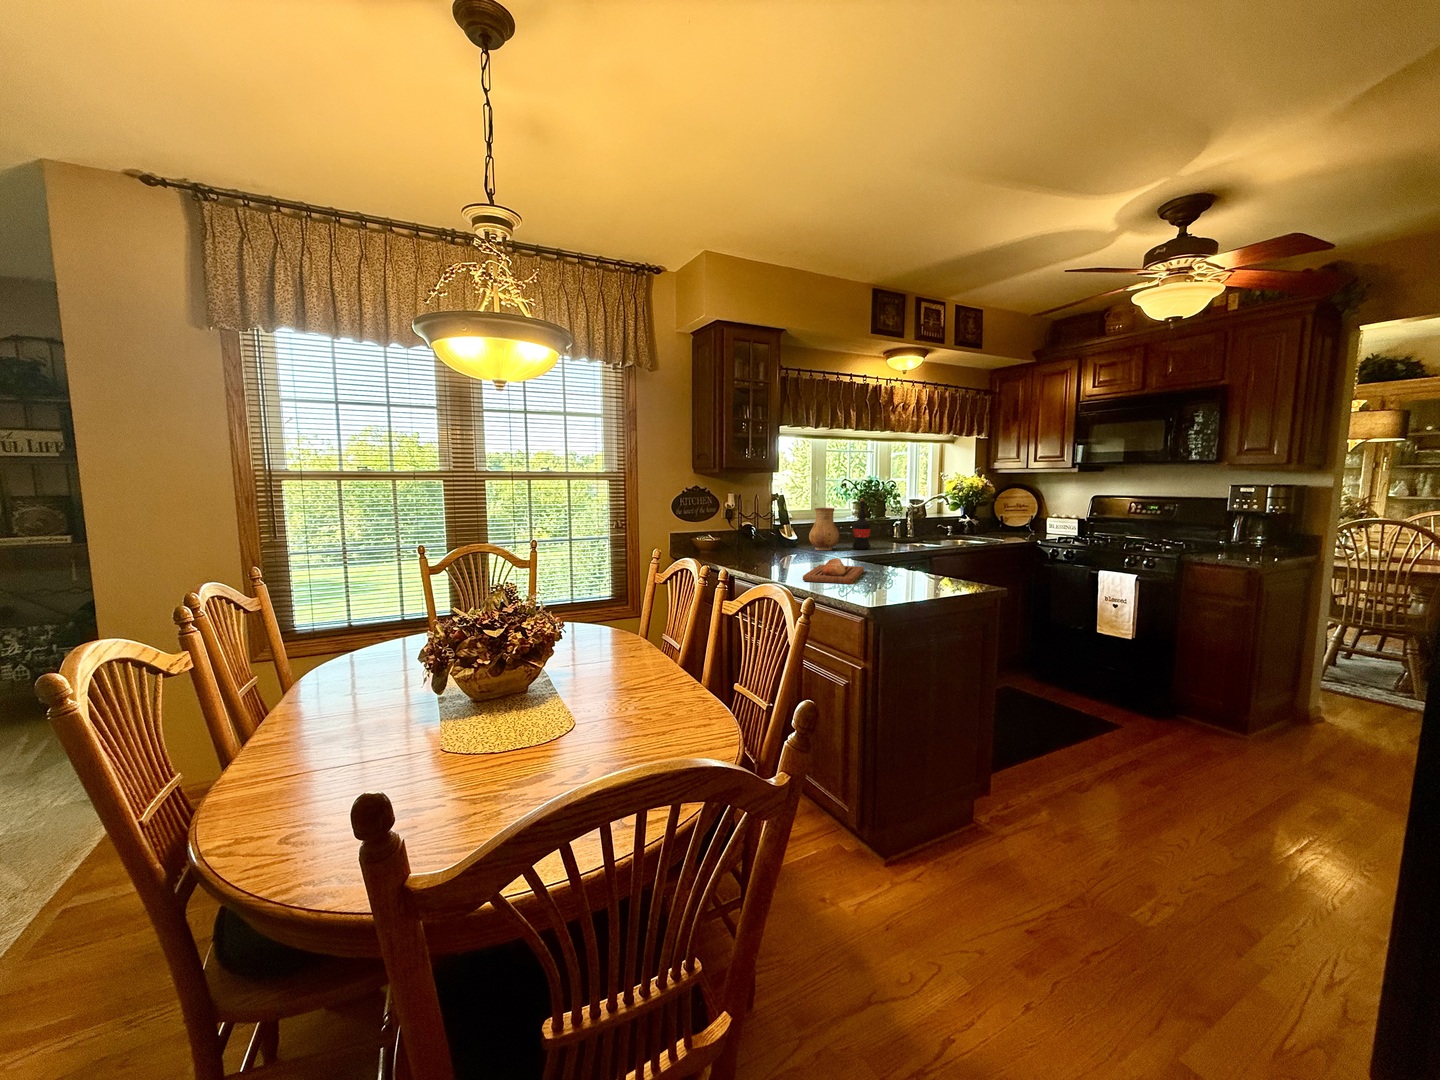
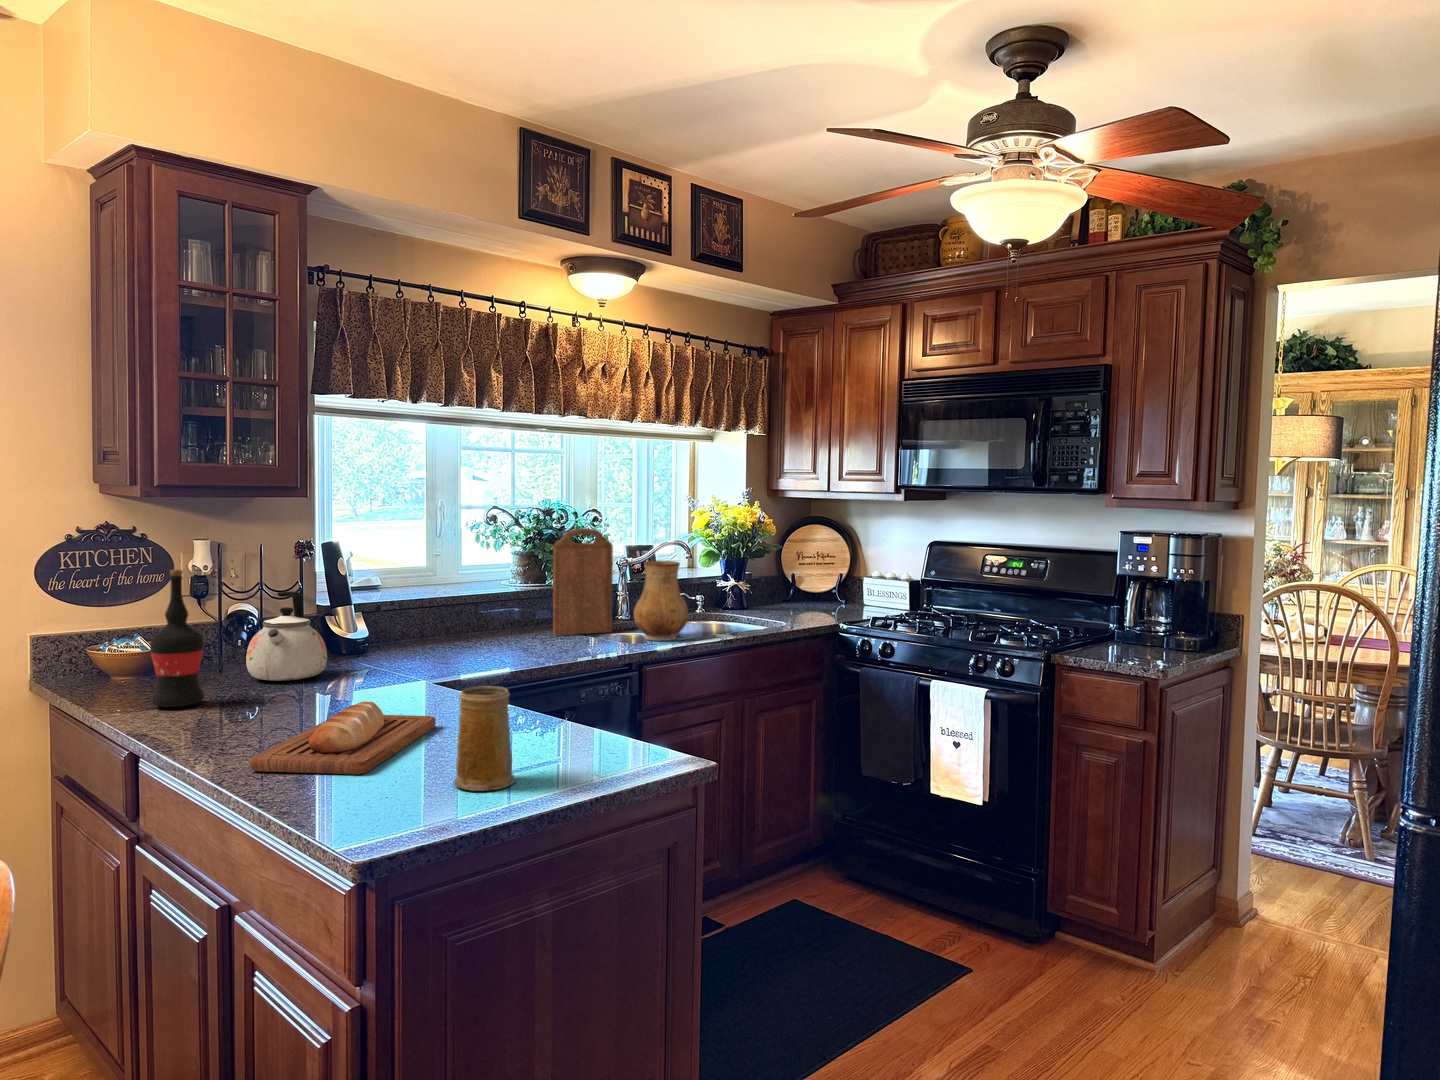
cutting board: none [880,489,911,543] -> present [553,529,613,635]
wine bottle: present [853,499,871,549] -> present [150,569,204,707]
ceramic pitcher: present [809,508,839,550] -> present [634,561,688,641]
kettle: none [758,516,791,555] -> present [246,592,327,681]
mug: none [895,547,922,590] -> present [454,686,515,791]

